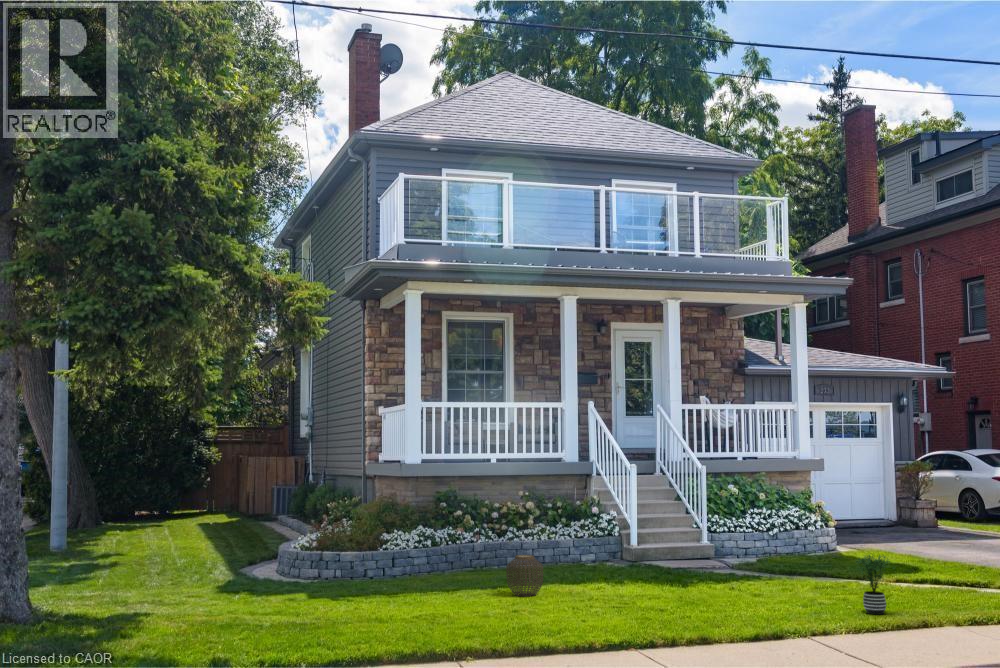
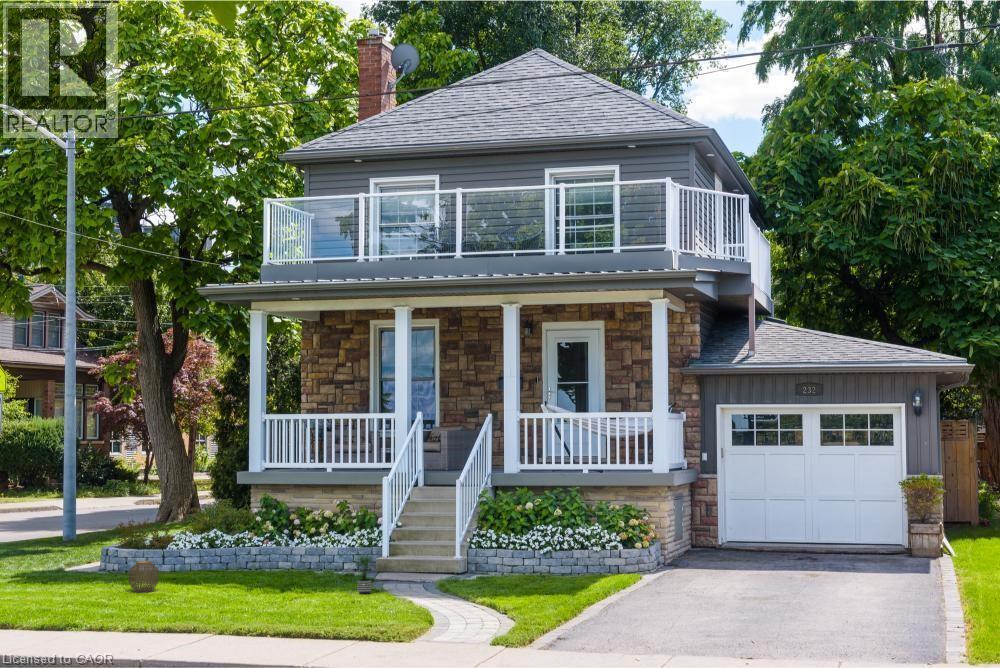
potted plant: present [856,555,890,615] -> present [354,556,374,594]

